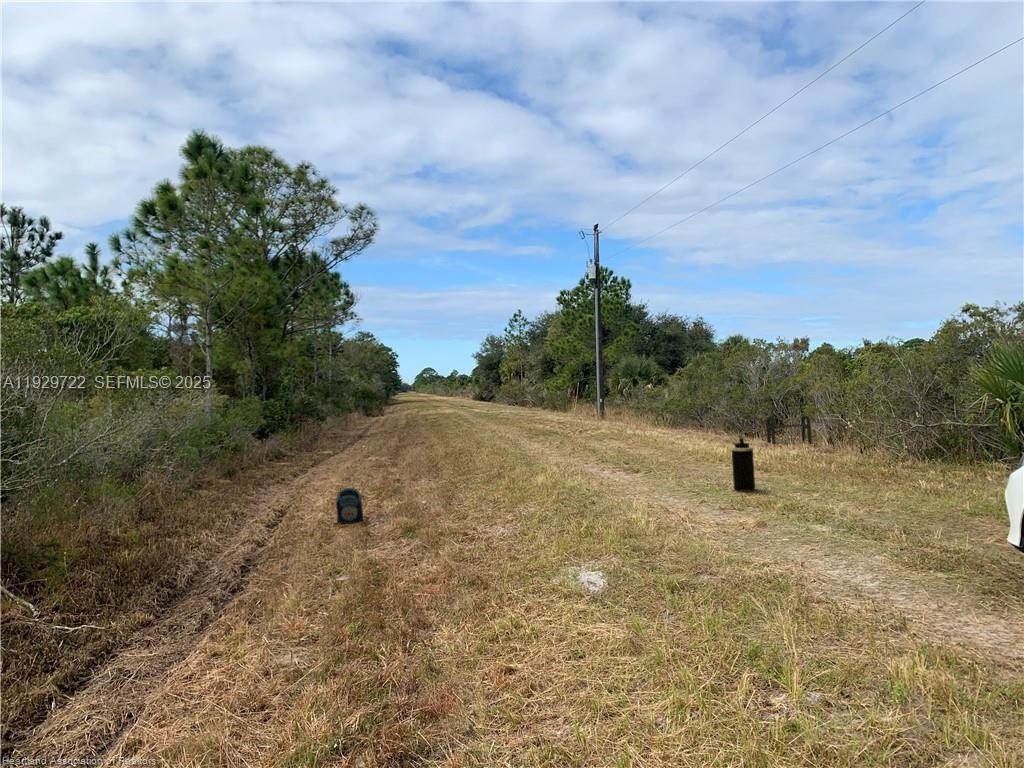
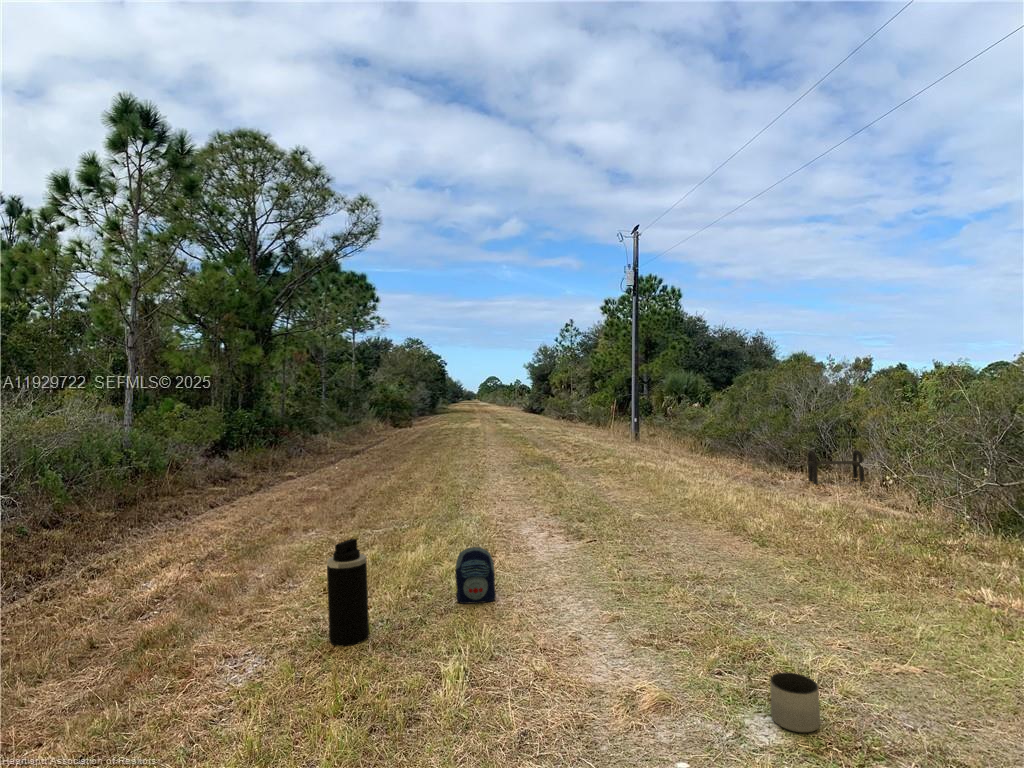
trash can: present [732,438,755,492] -> present [327,539,369,646]
backpack: present [336,488,363,524] -> present [455,547,496,604]
planter: none [813,523,842,551] -> present [770,672,820,733]

